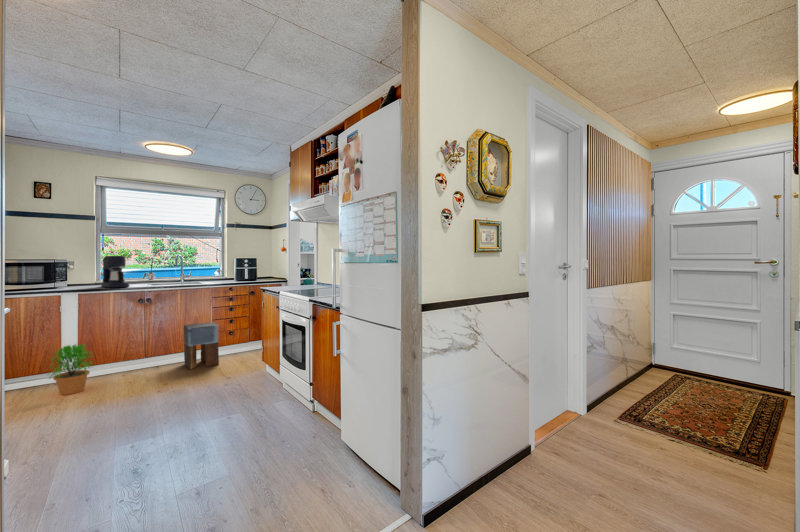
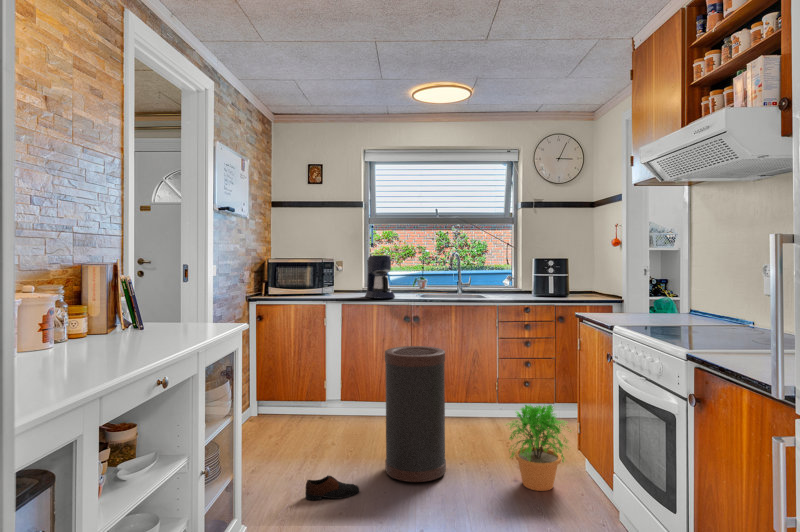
trash can: none [131,315,179,403] -> present [385,346,446,482]
stool: present [184,322,219,370] -> none [458,361,506,433]
potted plant: present [50,344,91,395] -> present [509,405,571,491]
shoe: none [64,409,113,430] -> present [306,476,359,500]

